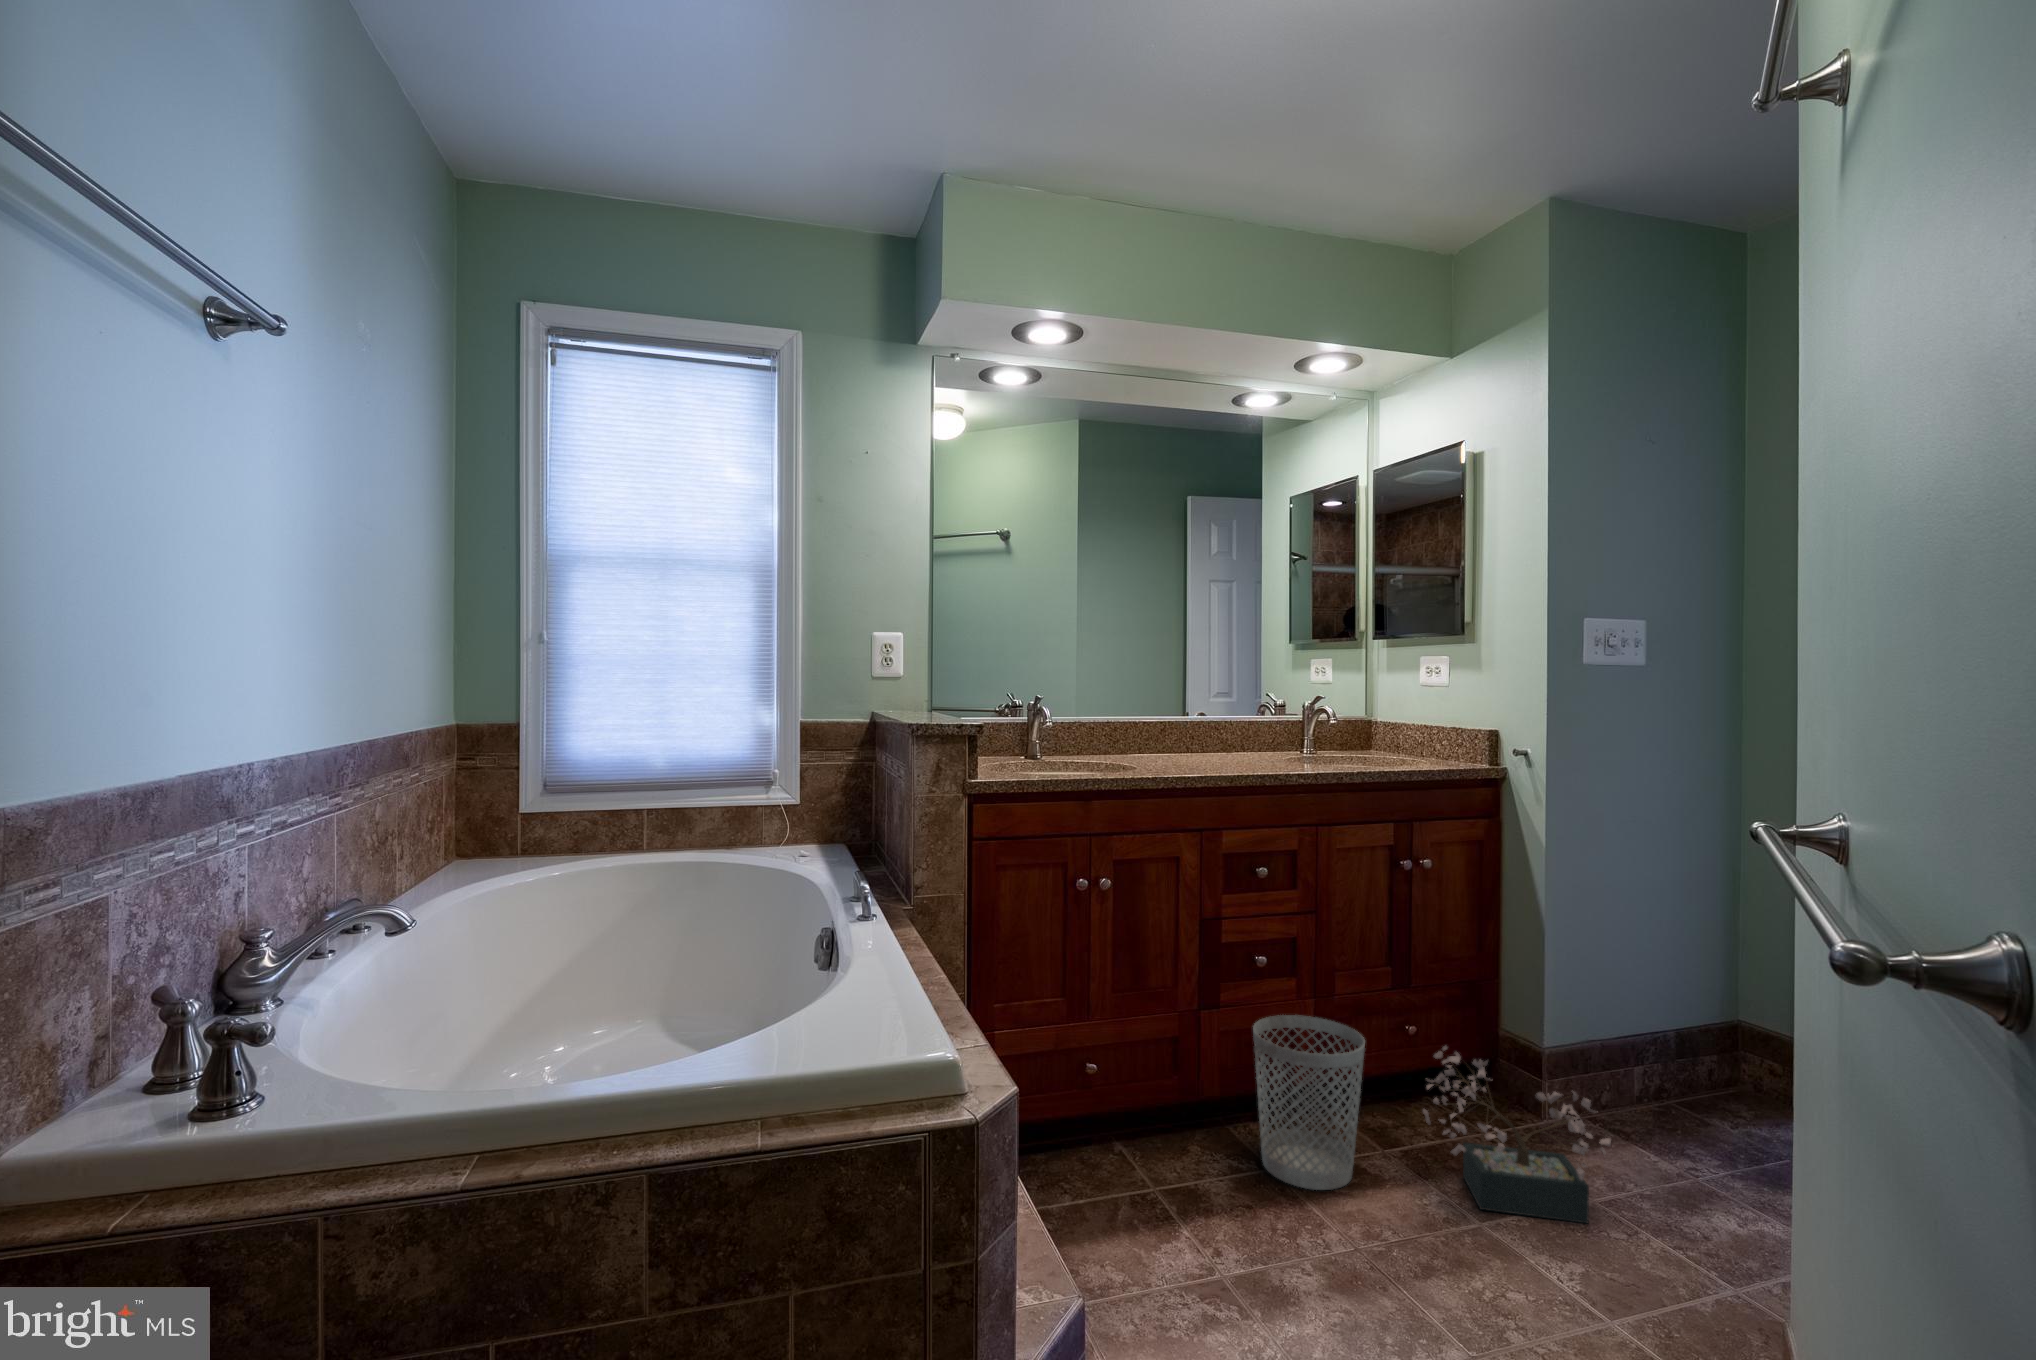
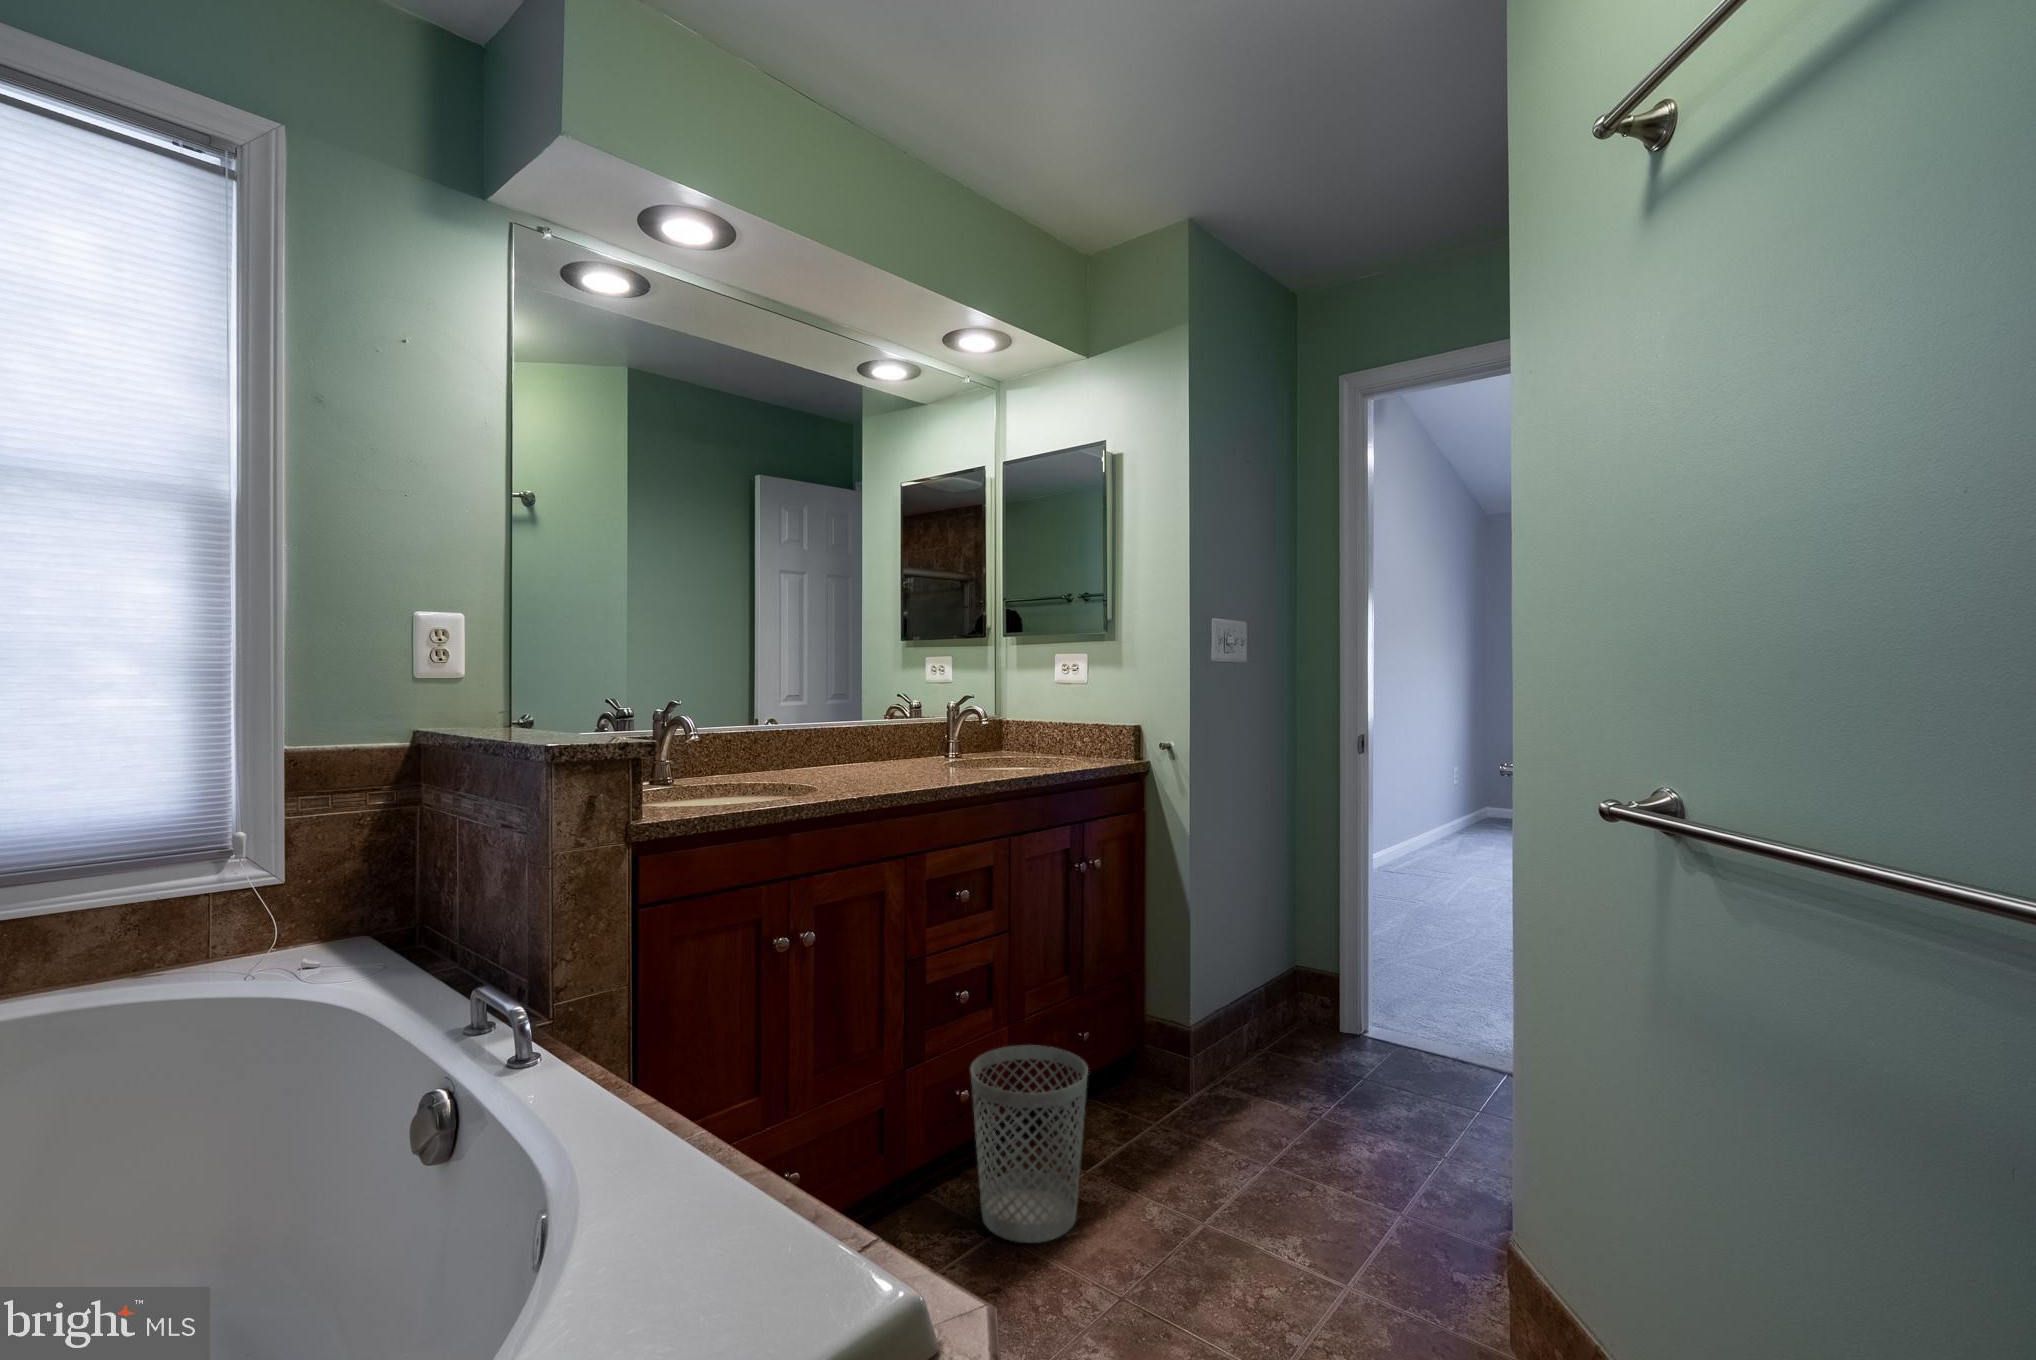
decorative plant: present [1423,1046,1611,1223] -> none [1136,1047,1287,1207]

